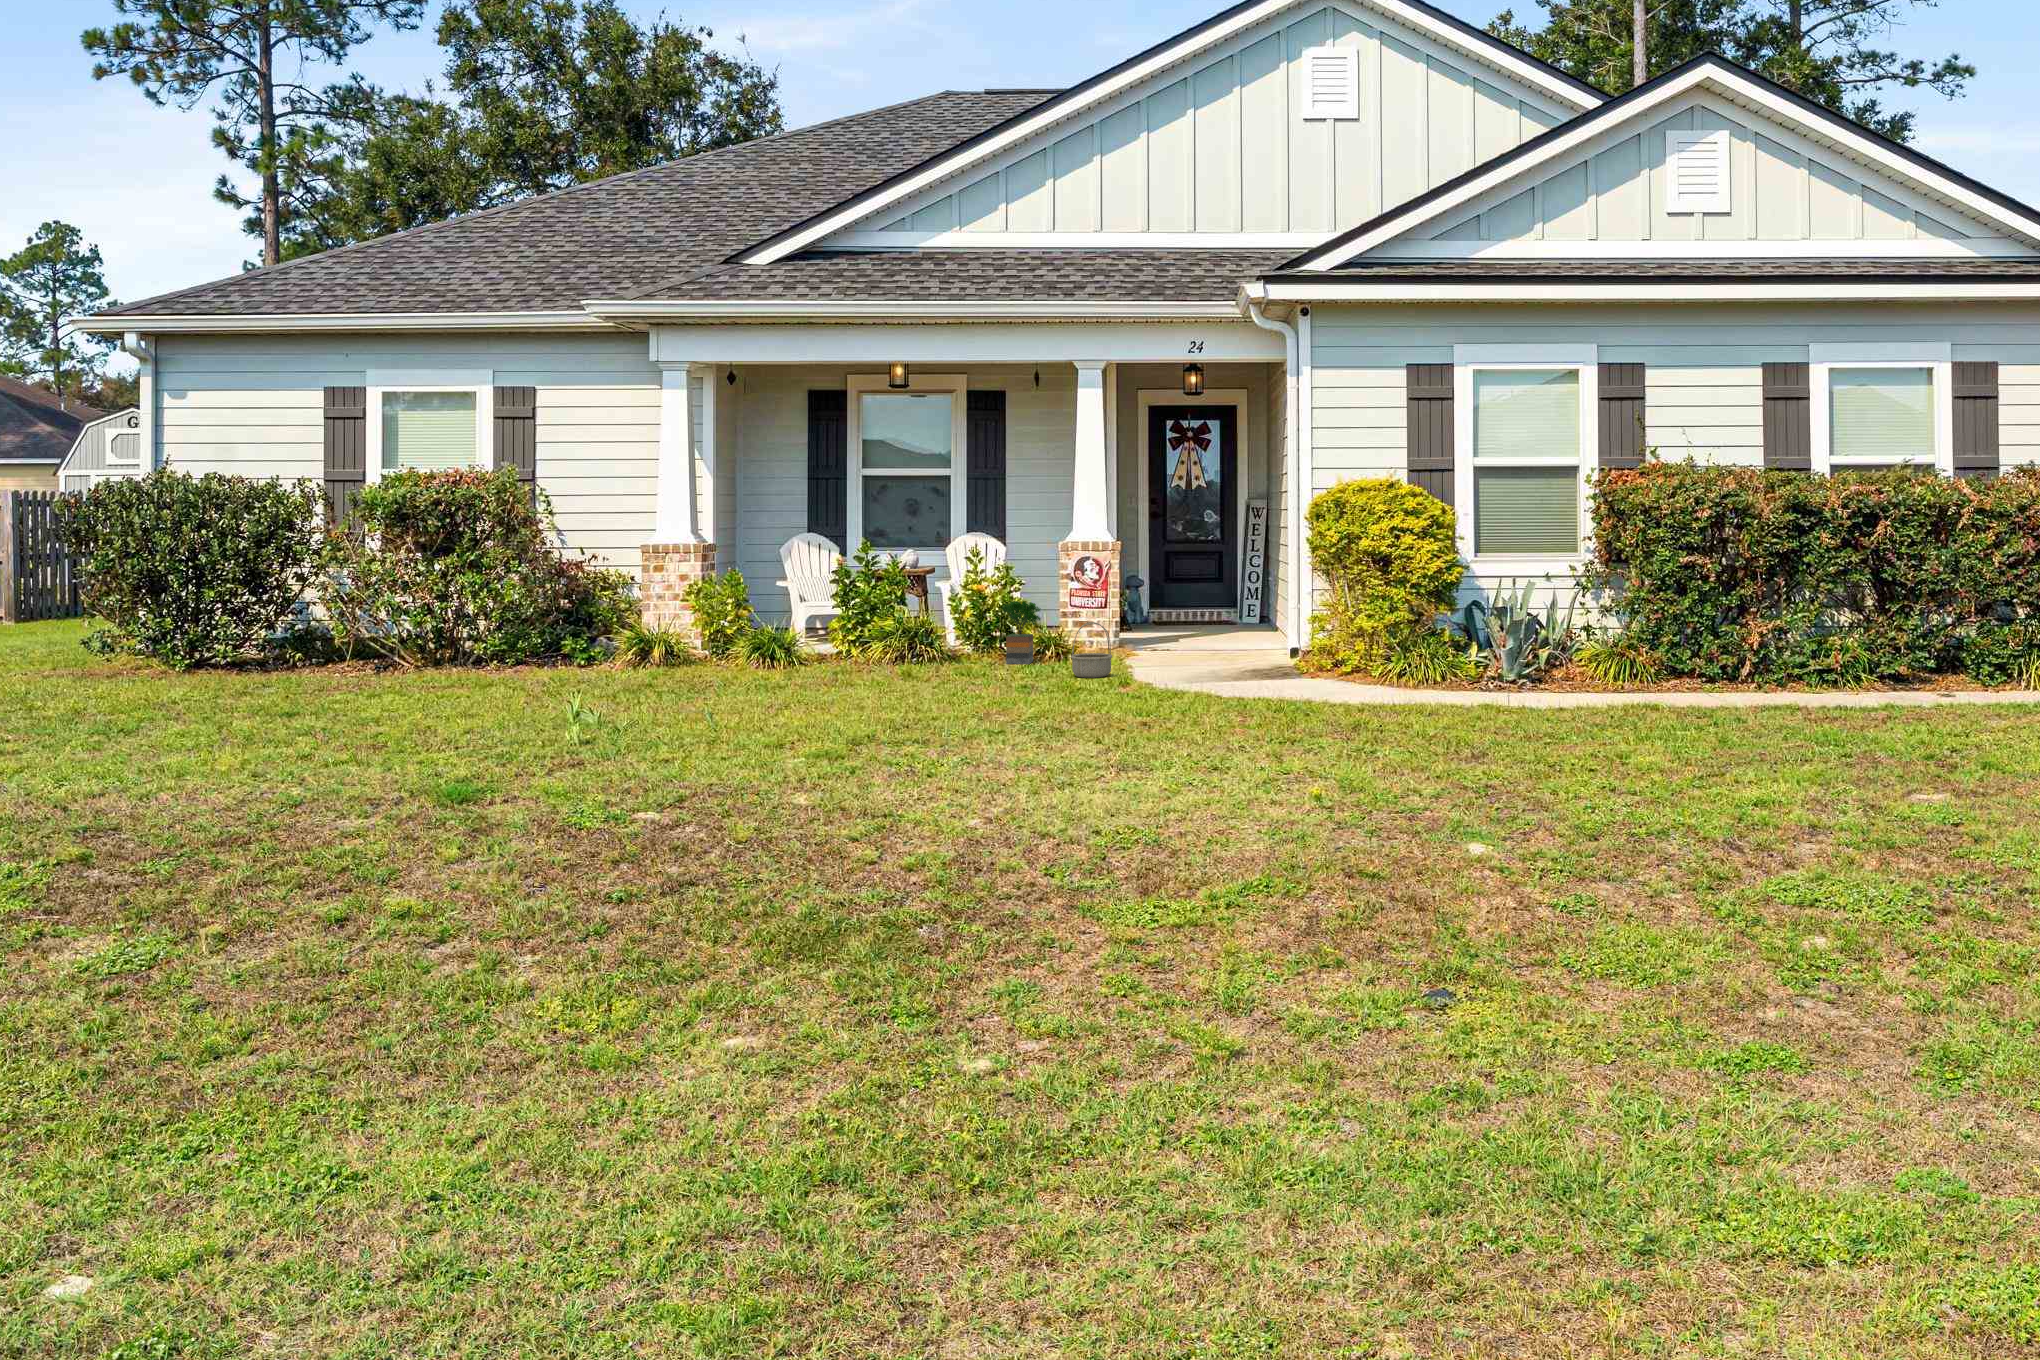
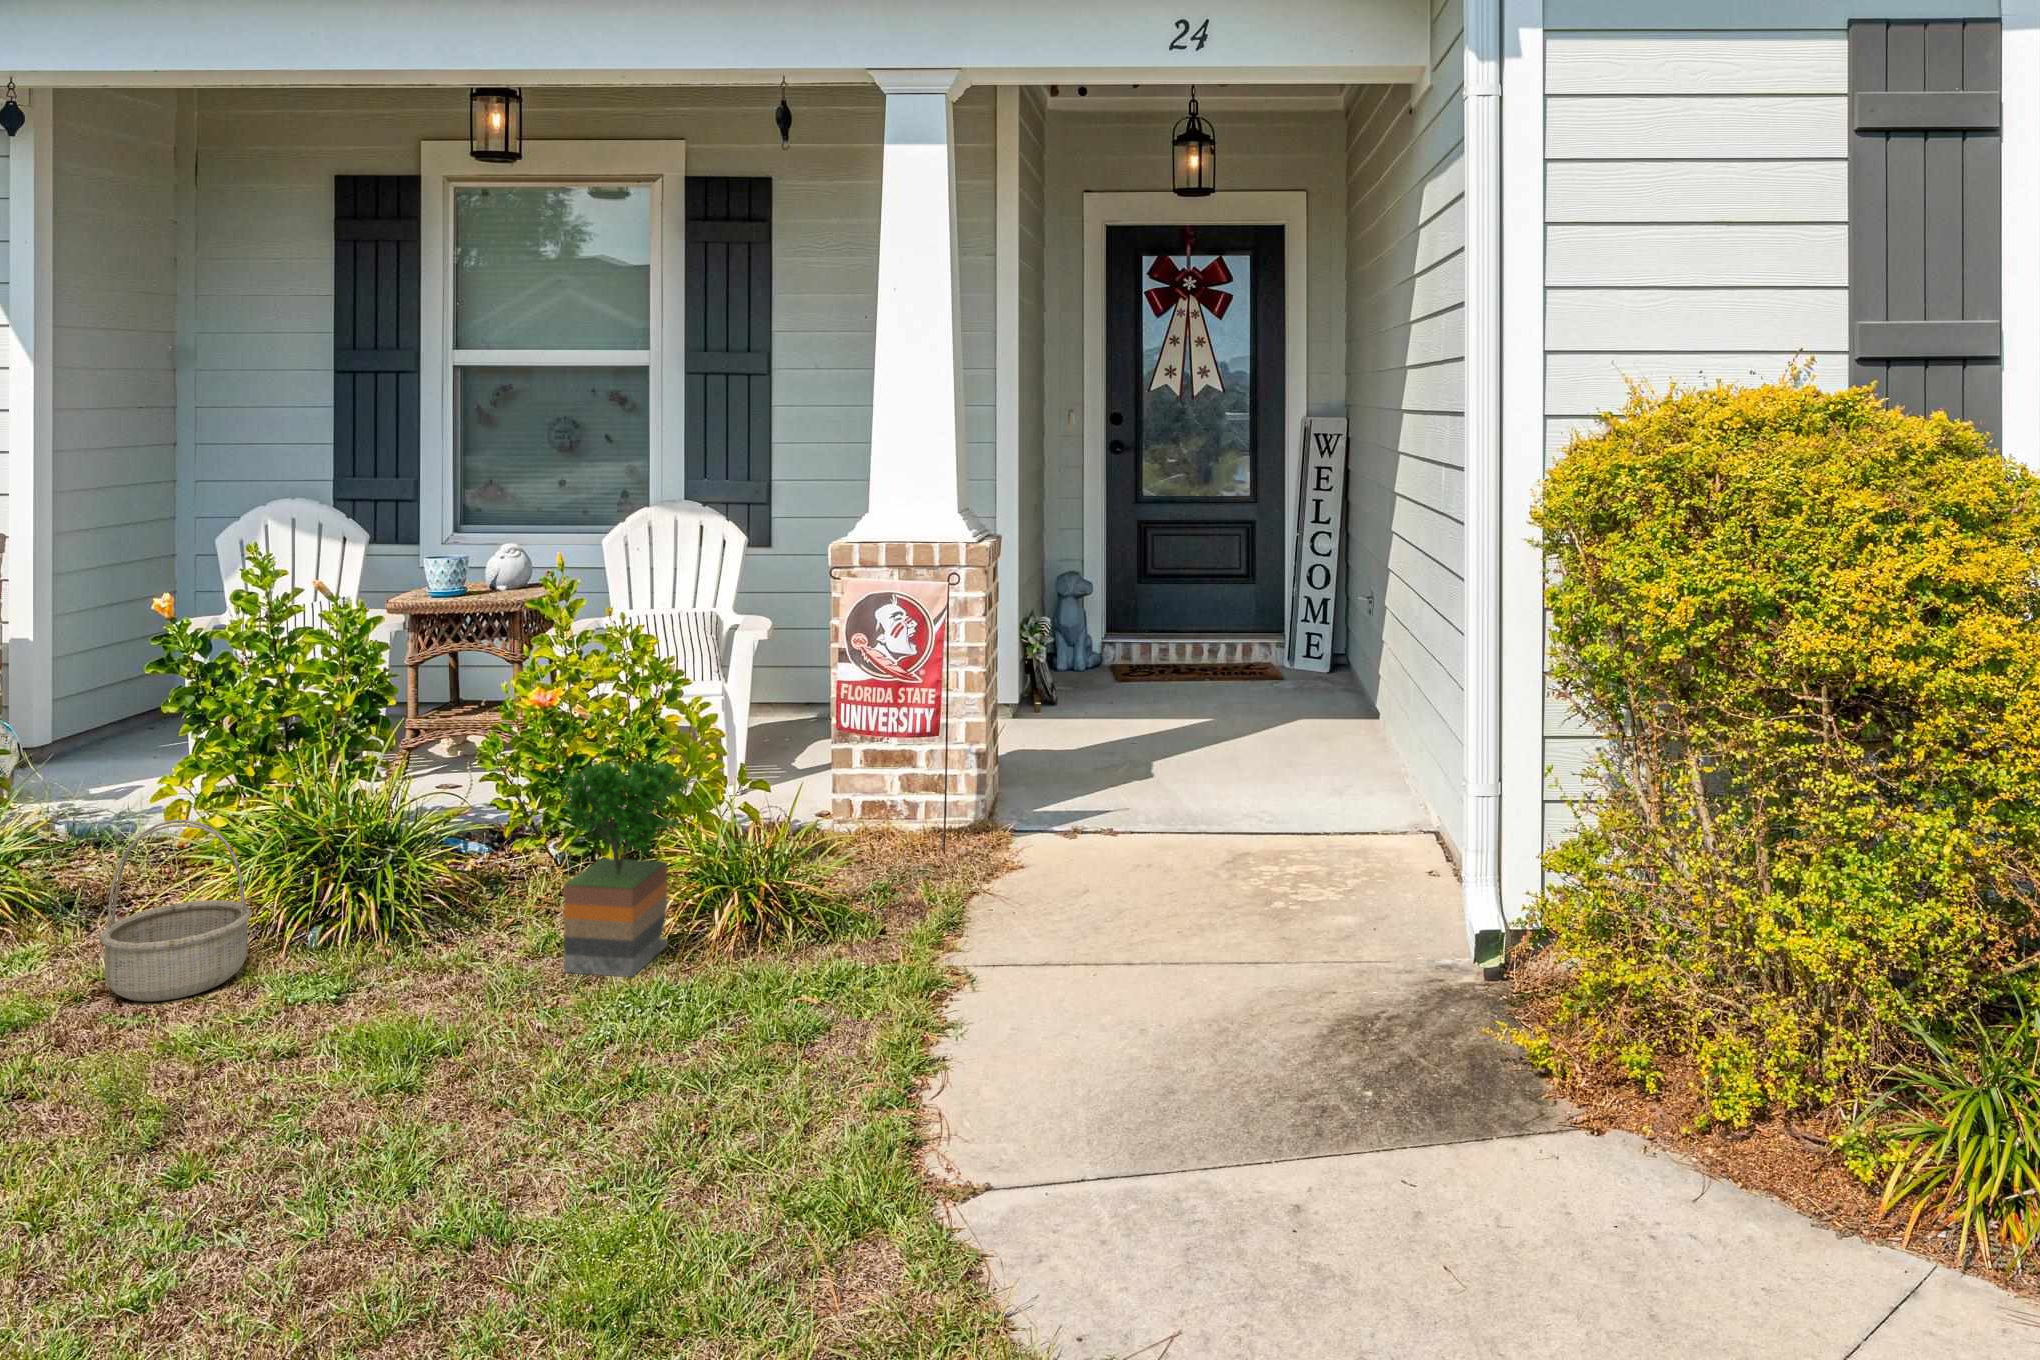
basket: present [1071,622,1112,678] -> present [100,820,252,1002]

